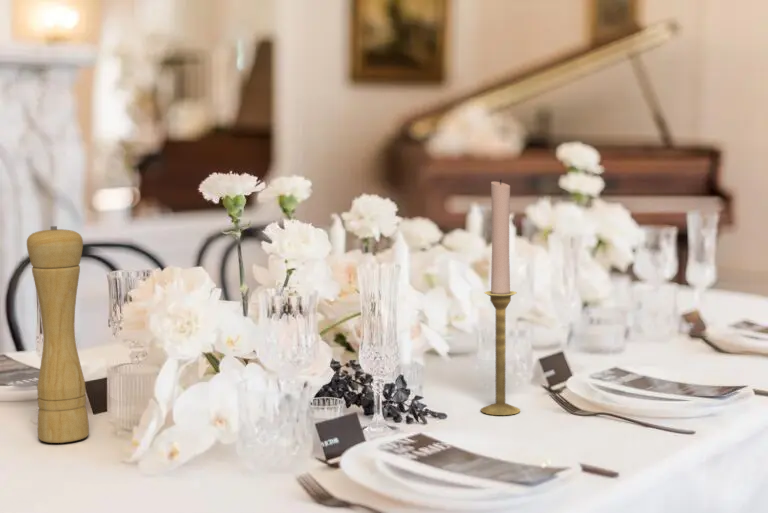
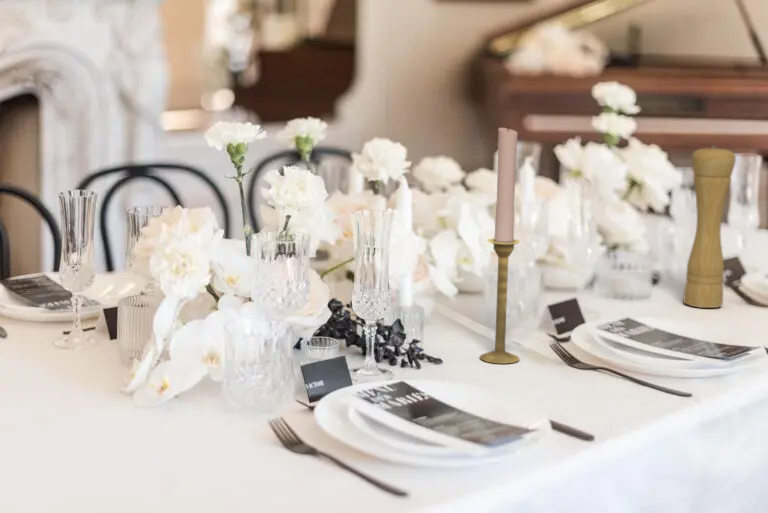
pepper mill: present [27,226,89,443] -> present [683,146,736,308]

